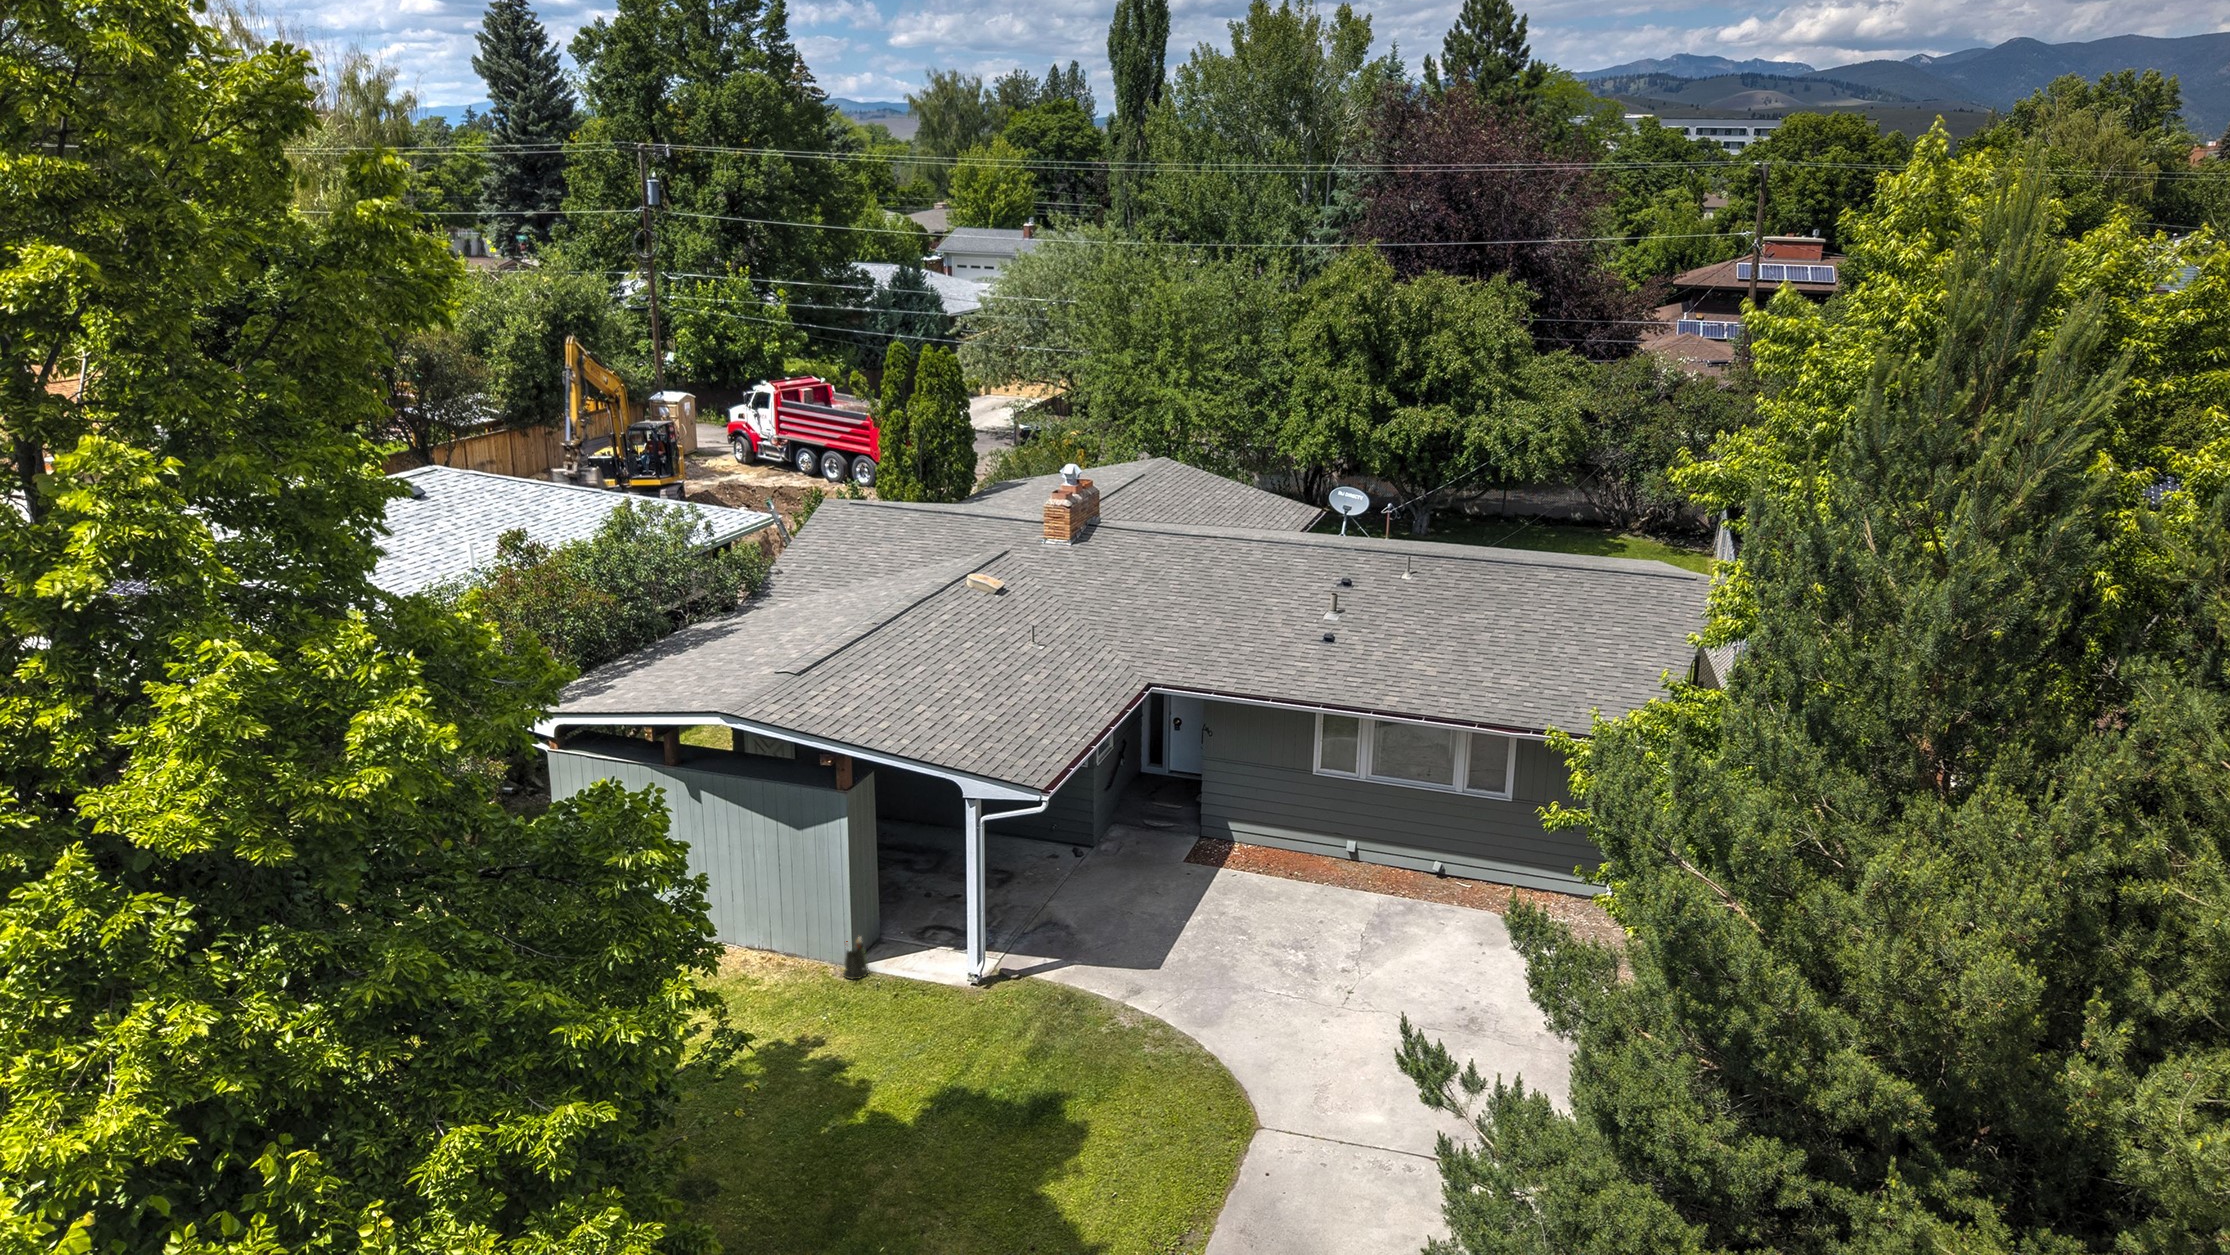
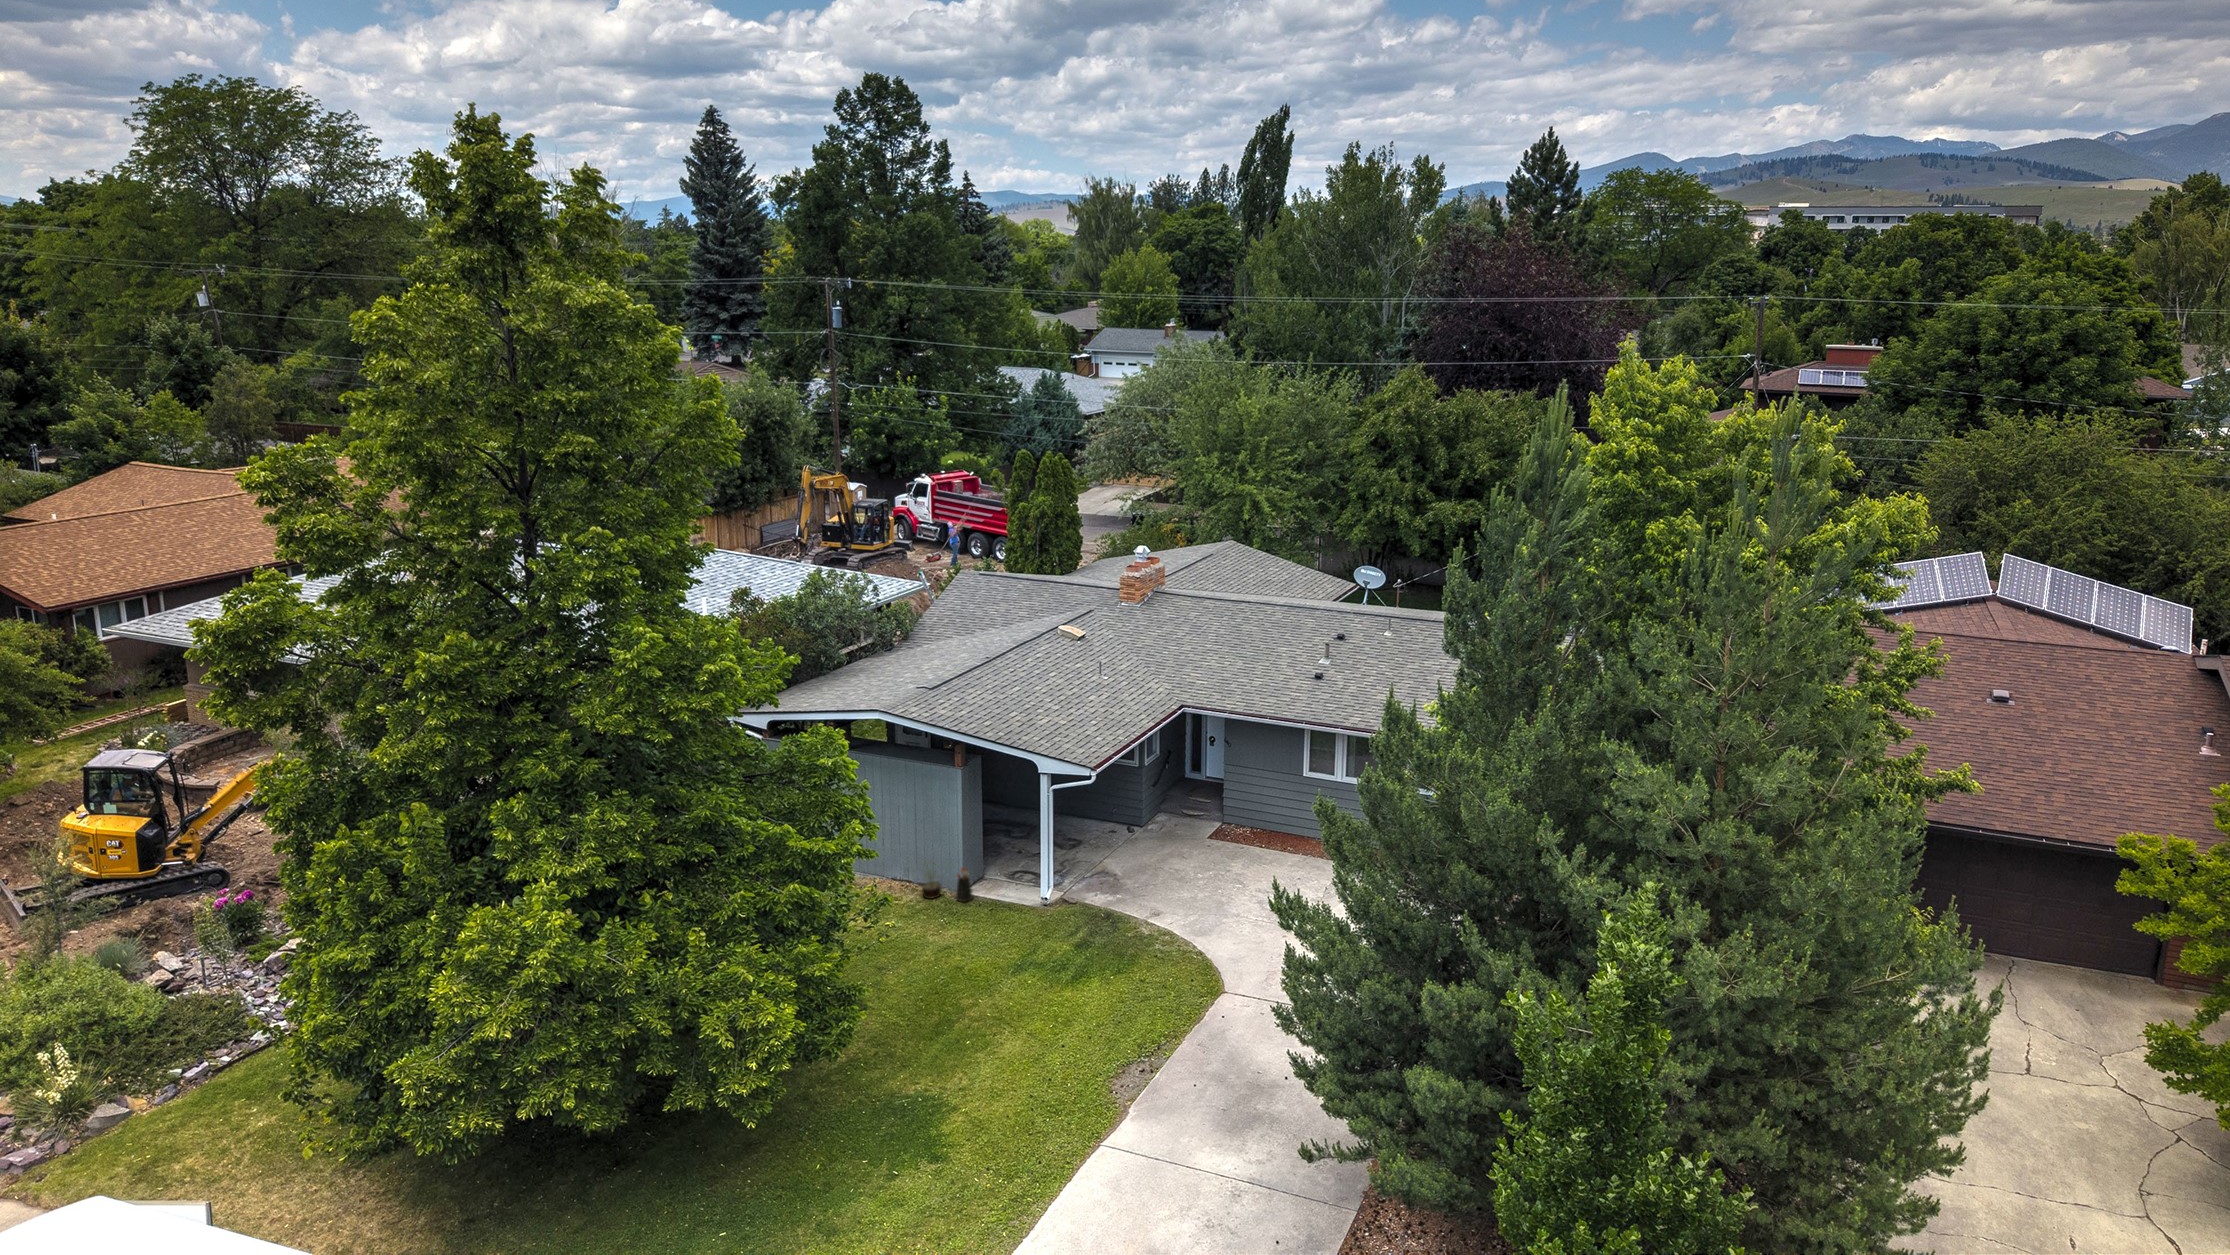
decorative plant: none [794,922,822,976] -> present [922,863,941,899]

